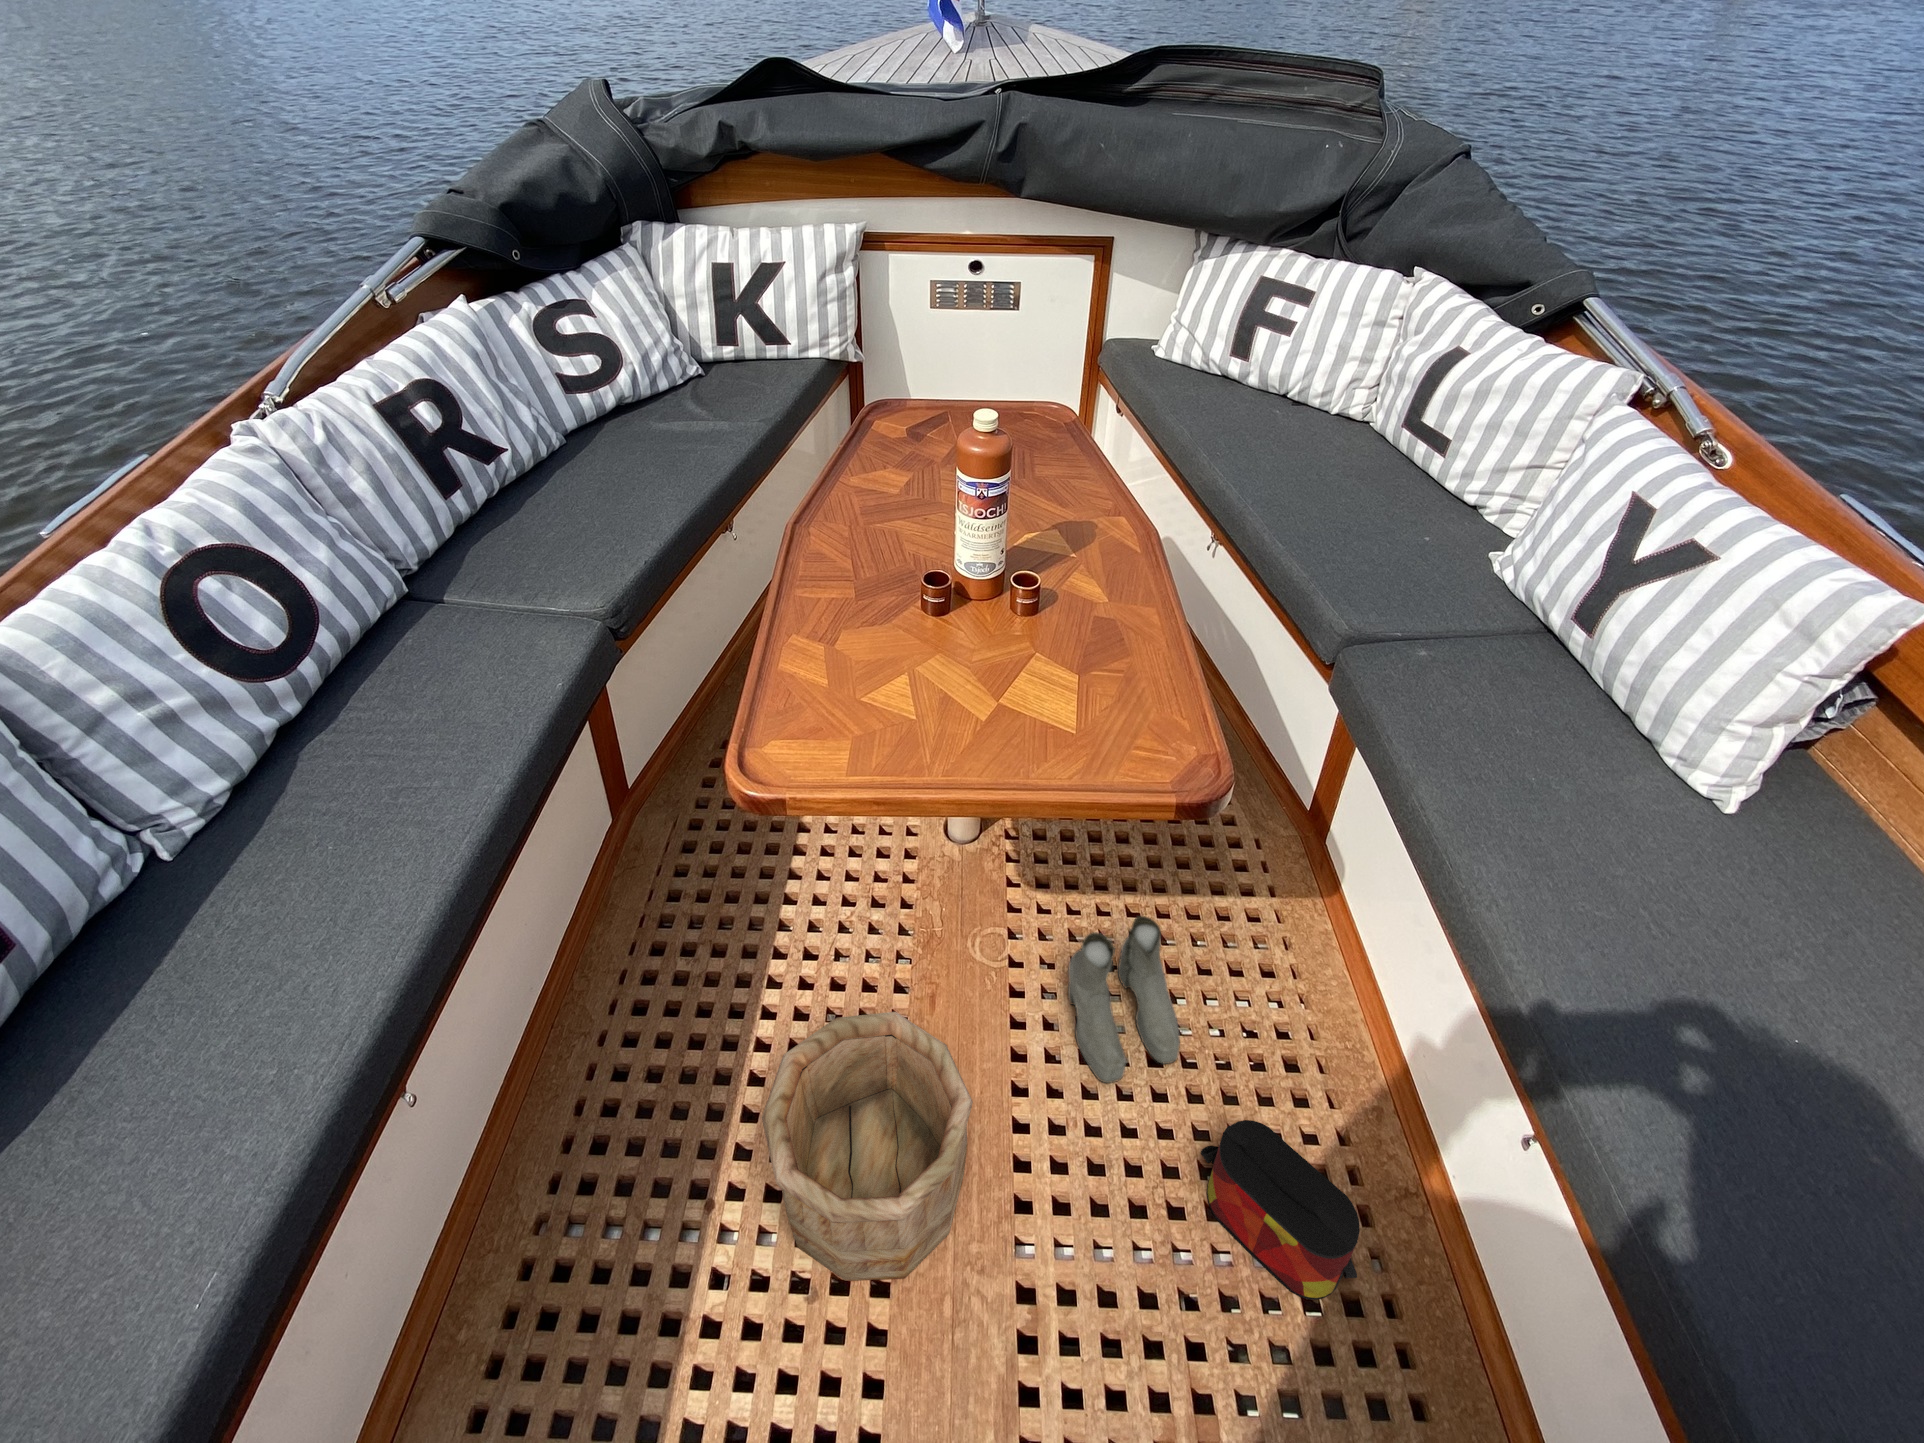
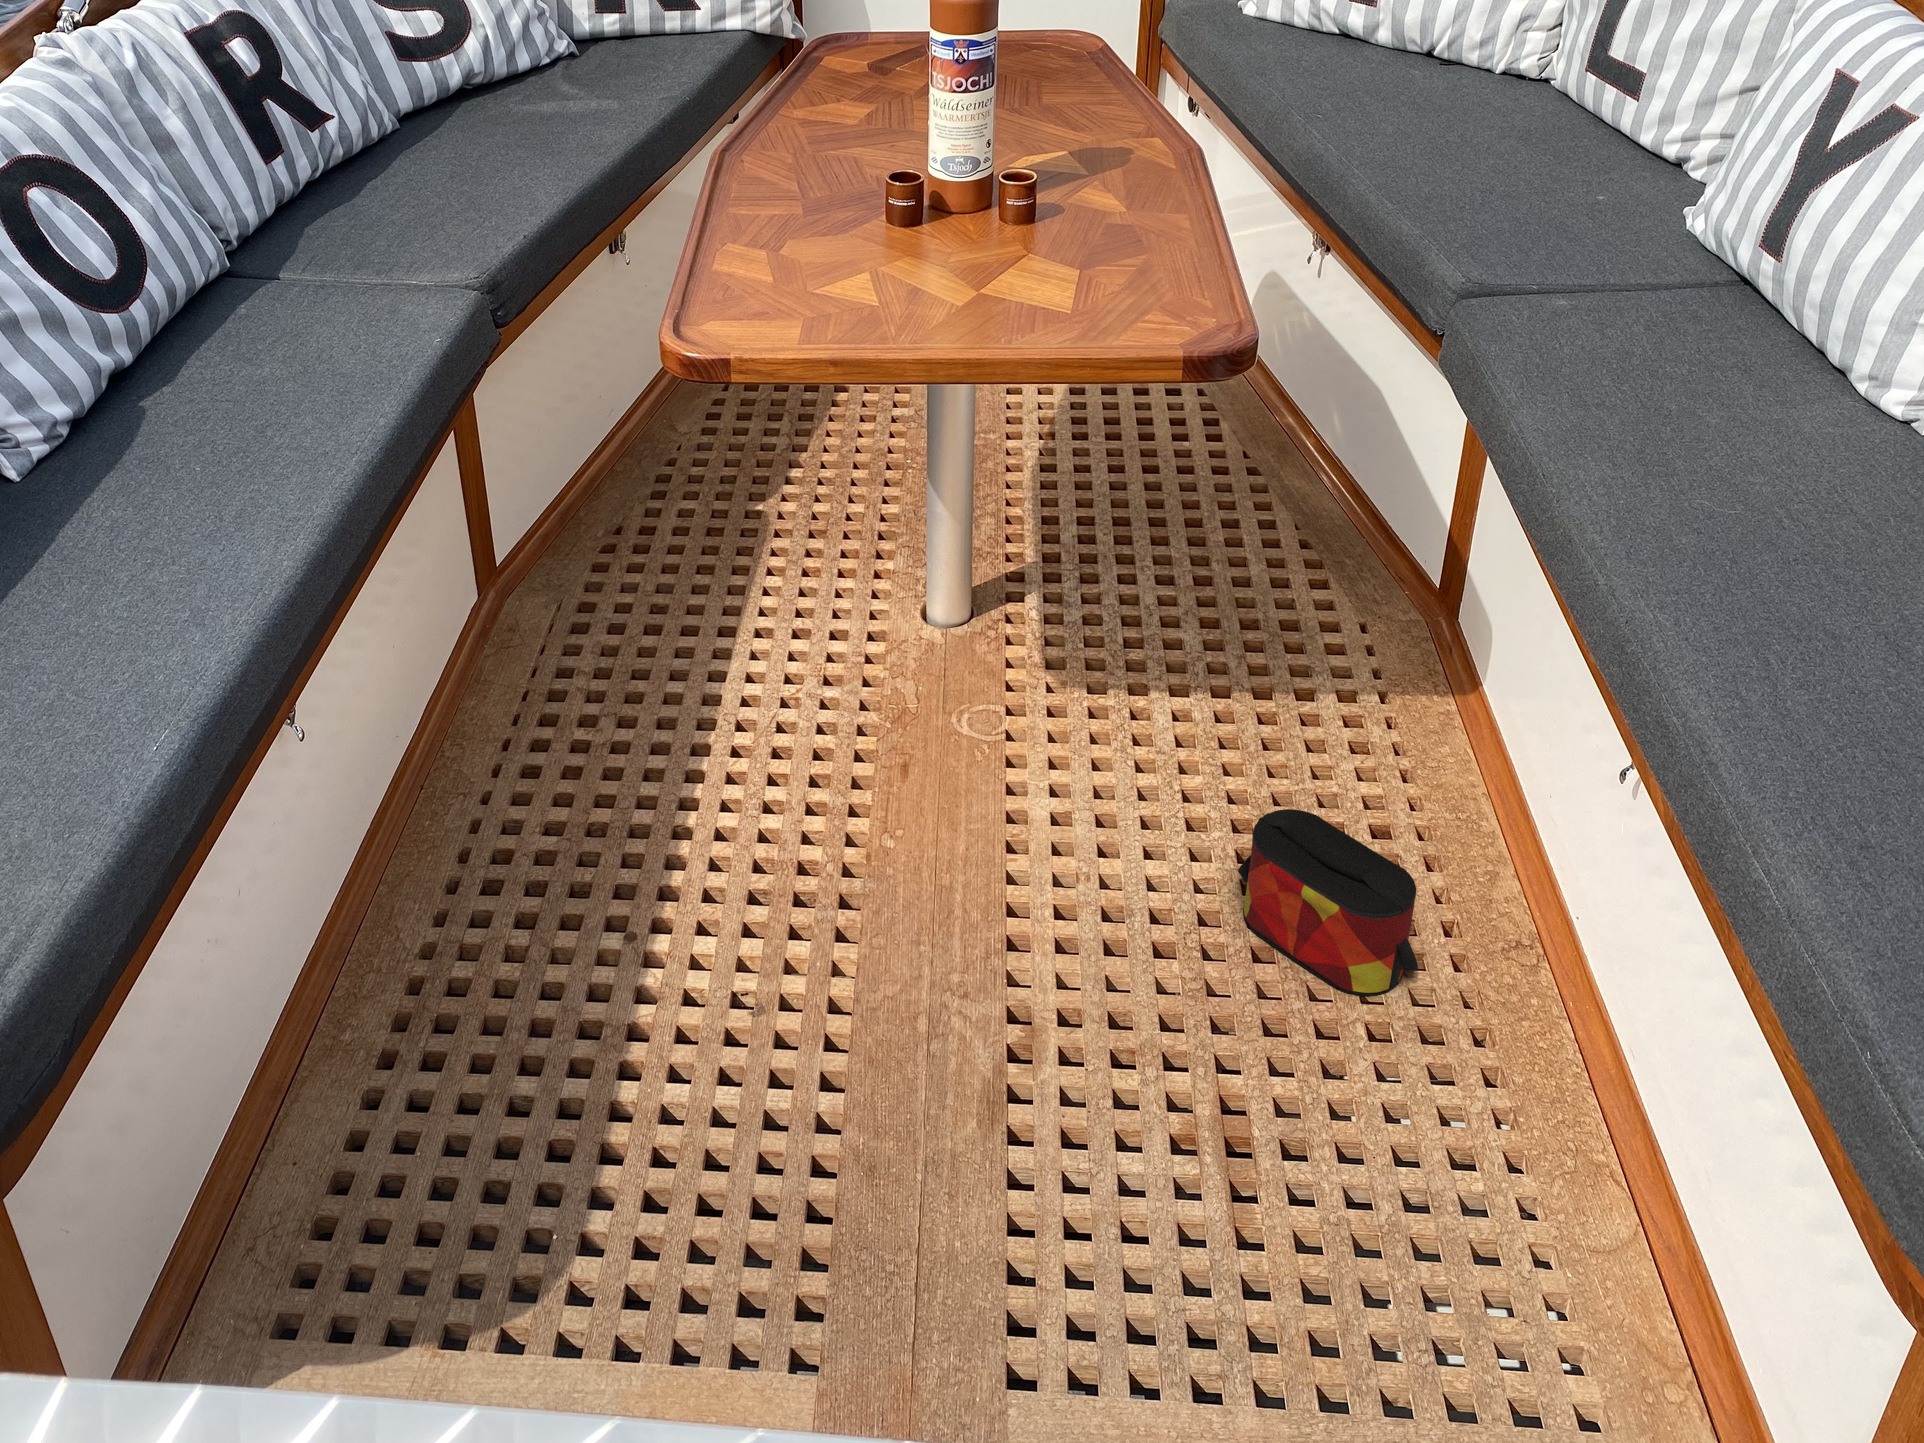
boots: present [1068,916,1180,1083] -> none [1080,626,1221,818]
wooden bucket: present [762,1012,973,1281] -> none [699,685,949,967]

